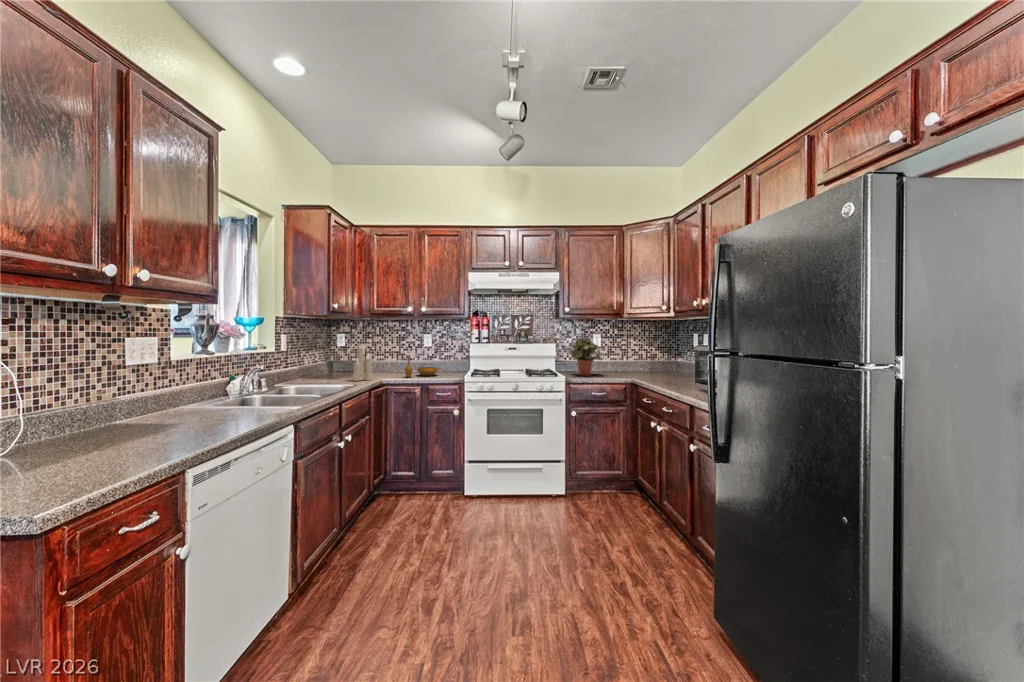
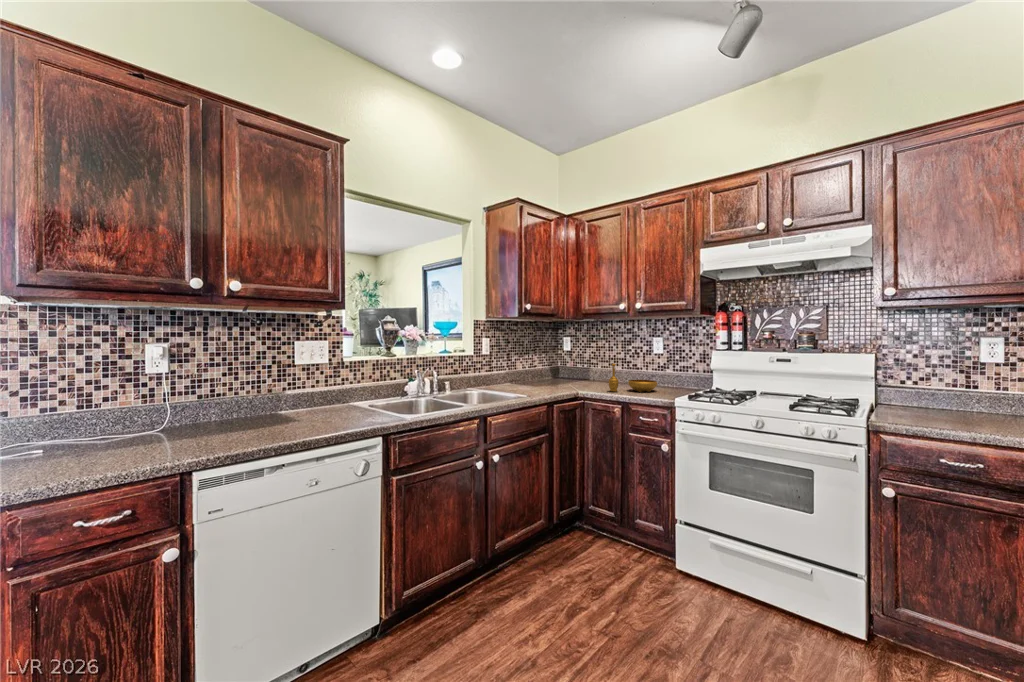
potted plant: present [568,337,604,376] -> none [891,338,992,414]
candle: present [353,346,372,381] -> none [544,343,567,391]

